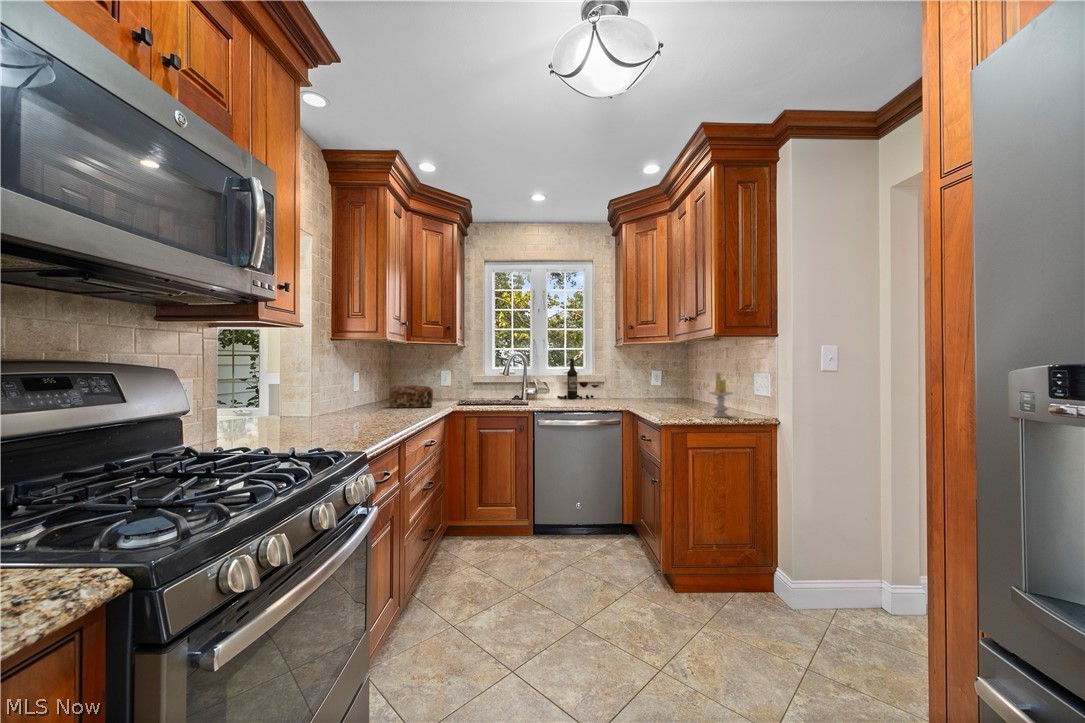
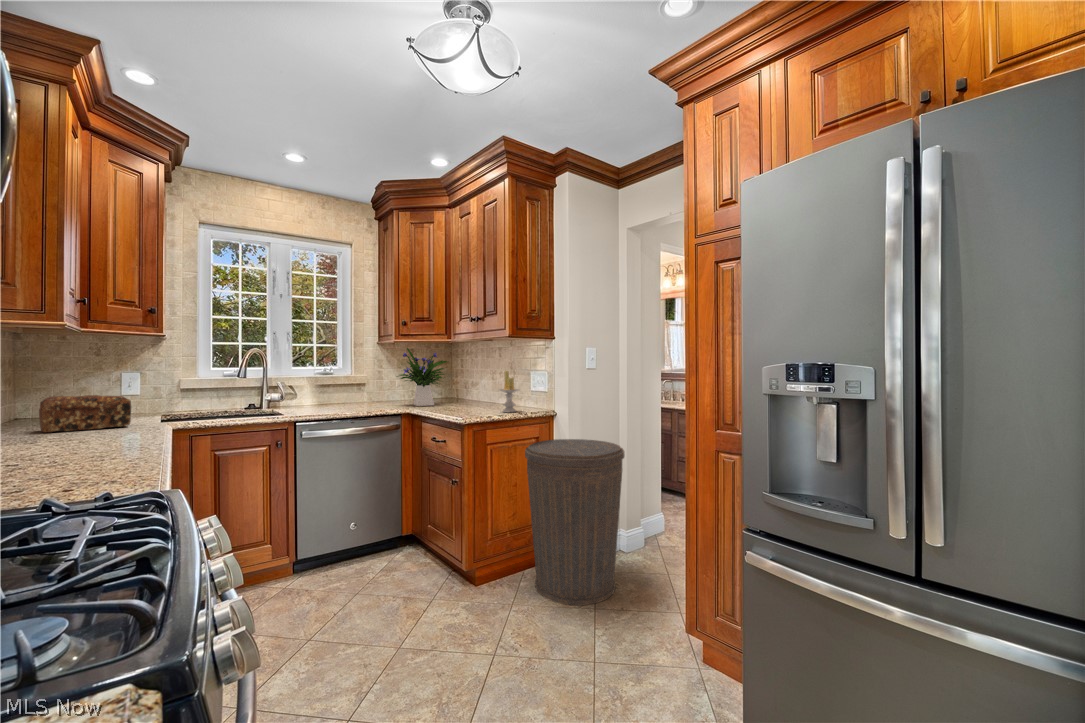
flower arrangement: none [620,350,673,405] -> present [399,348,448,406]
wine bottle: present [557,359,599,399] -> none [307,357,362,405]
trash can: none [727,453,866,665] -> present [525,439,624,605]

